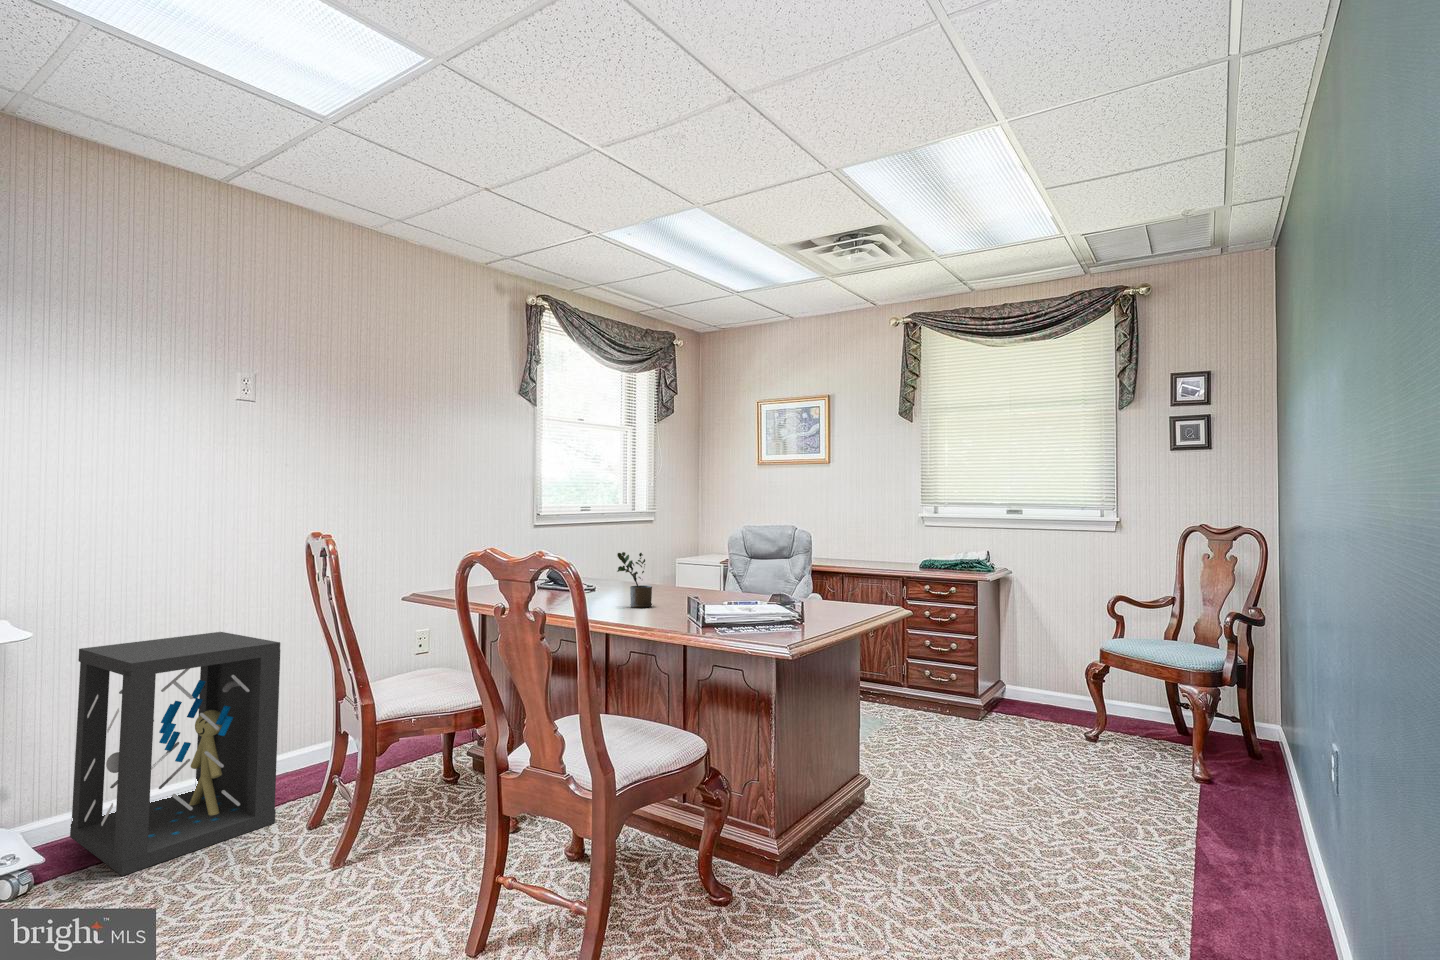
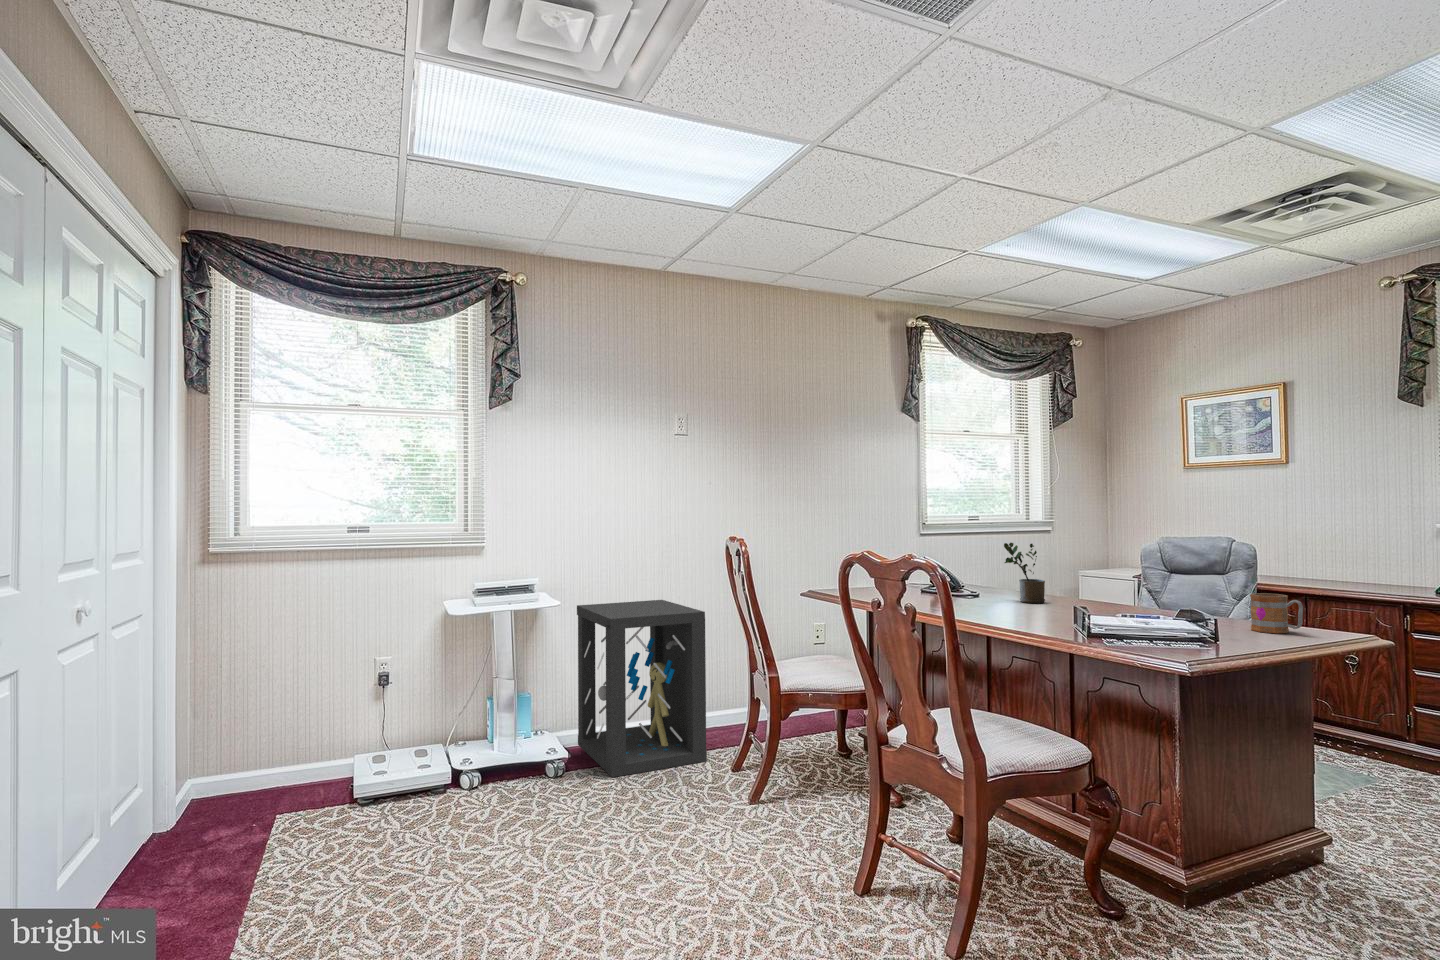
mug: none [815,588,851,620] -> present [1250,593,1303,633]

